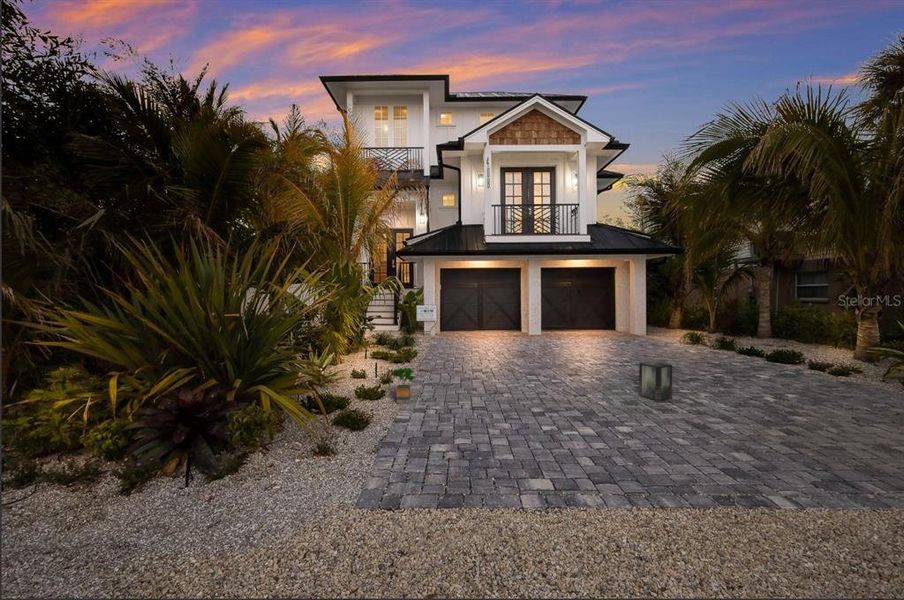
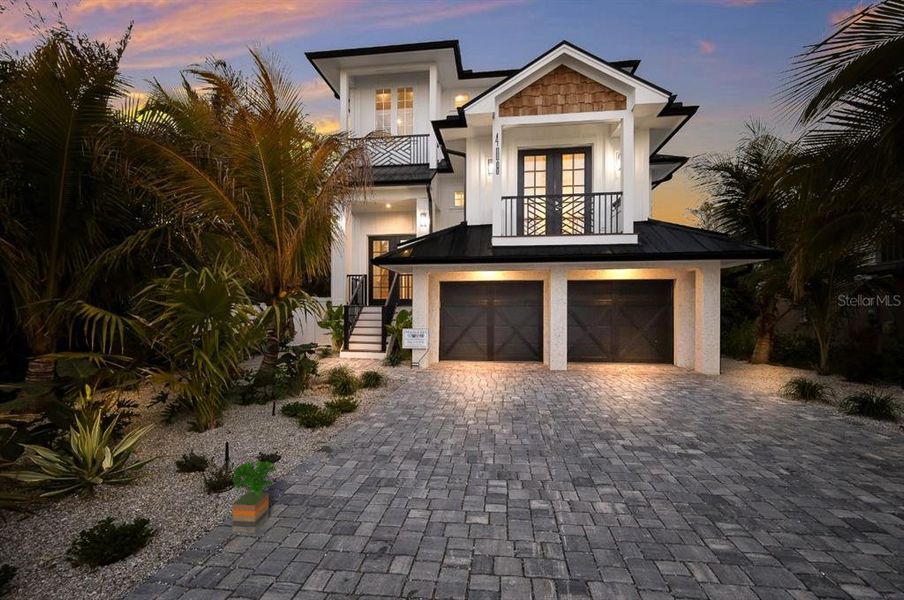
storage box: present [639,361,672,402] -> none [721,477,801,584]

